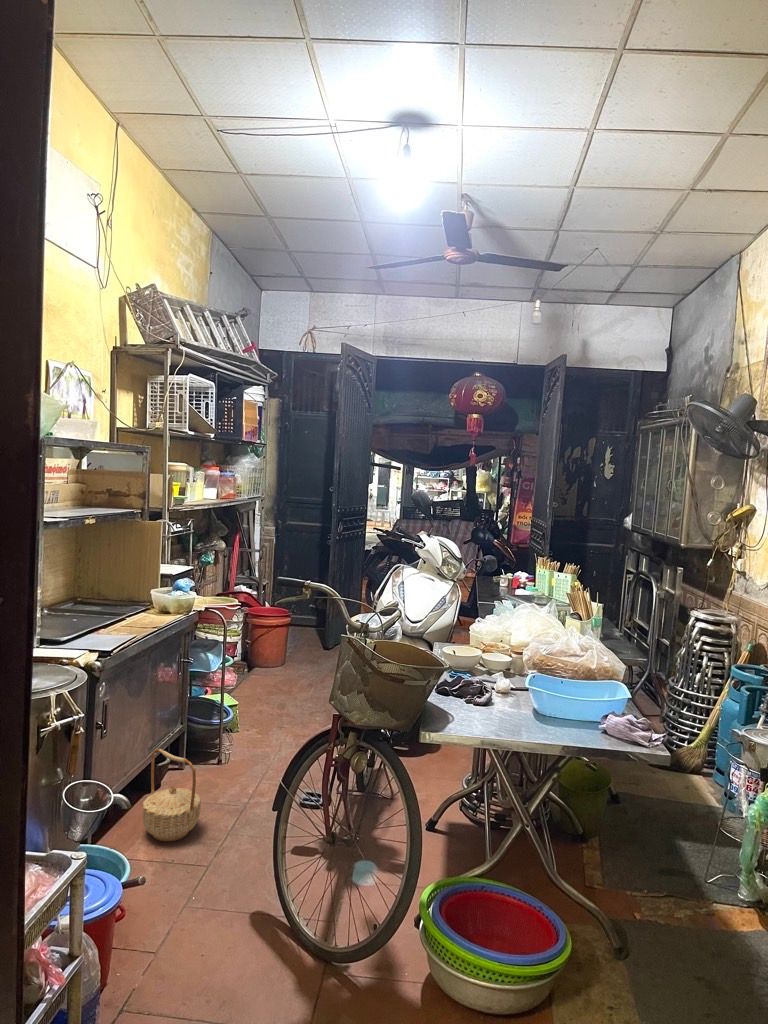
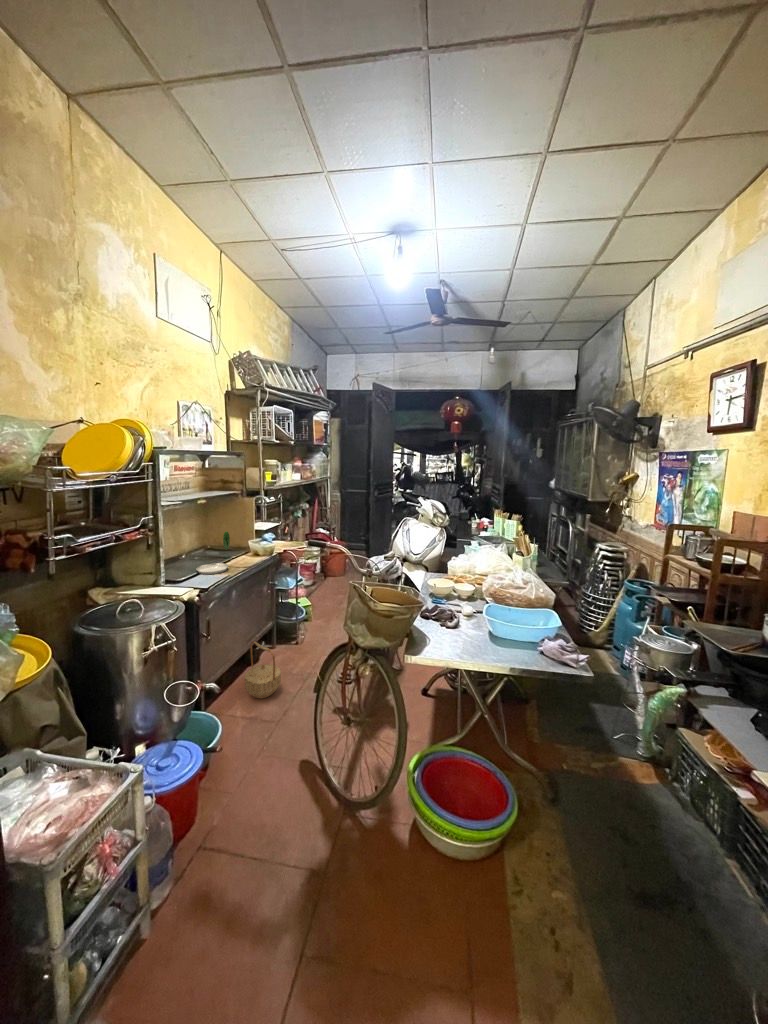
plate: none [76,569,131,636] -> present [196,531,230,574]

